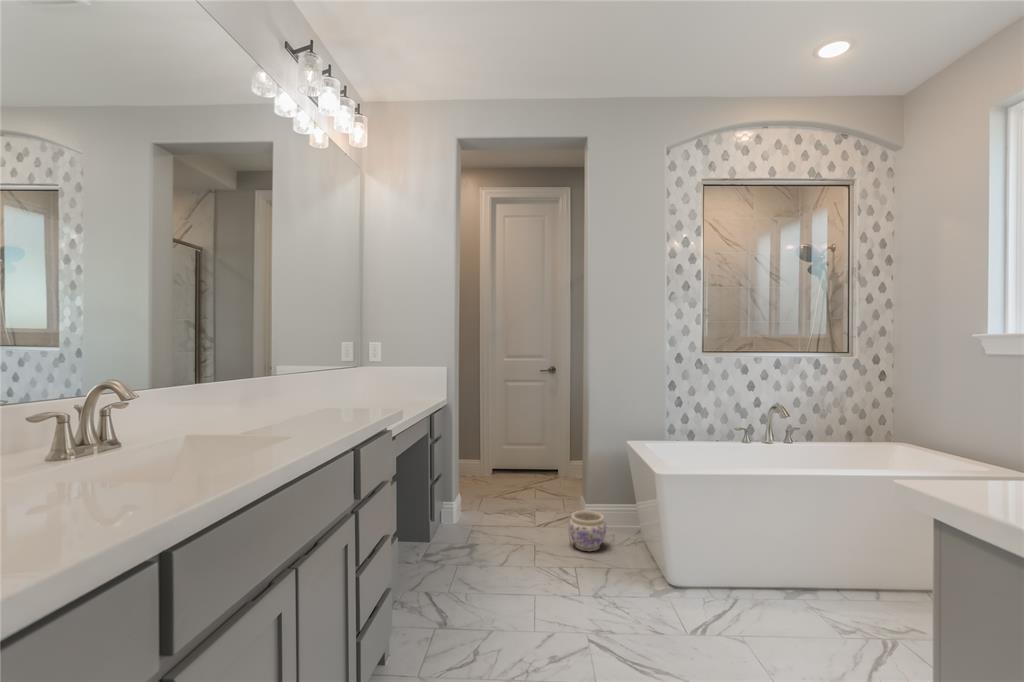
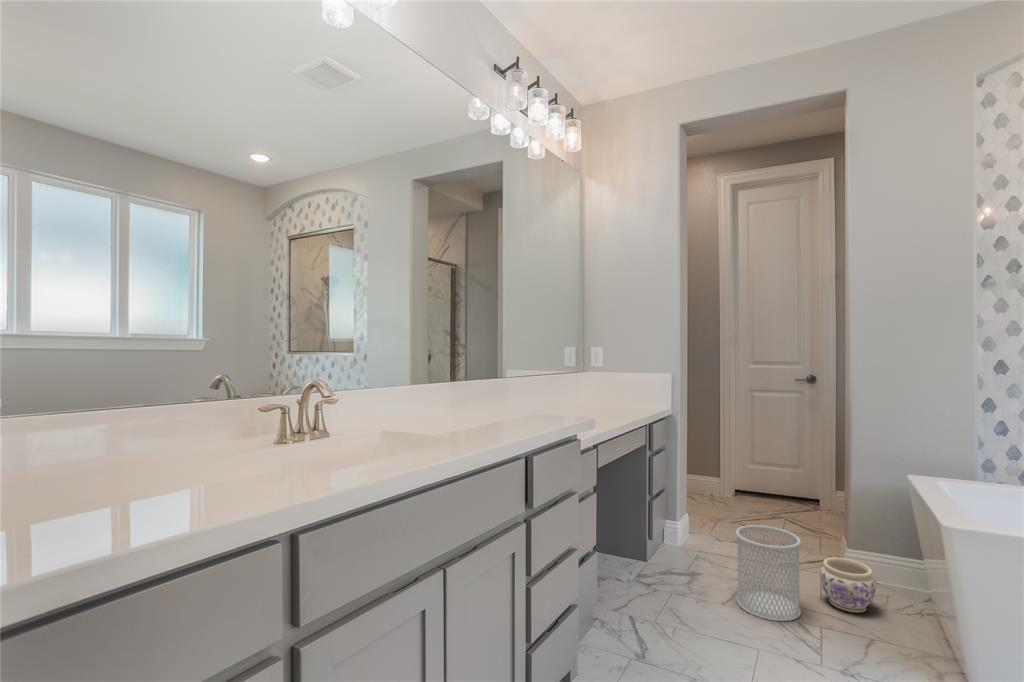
wastebasket: none [509,493,558,570] -> present [736,525,801,621]

